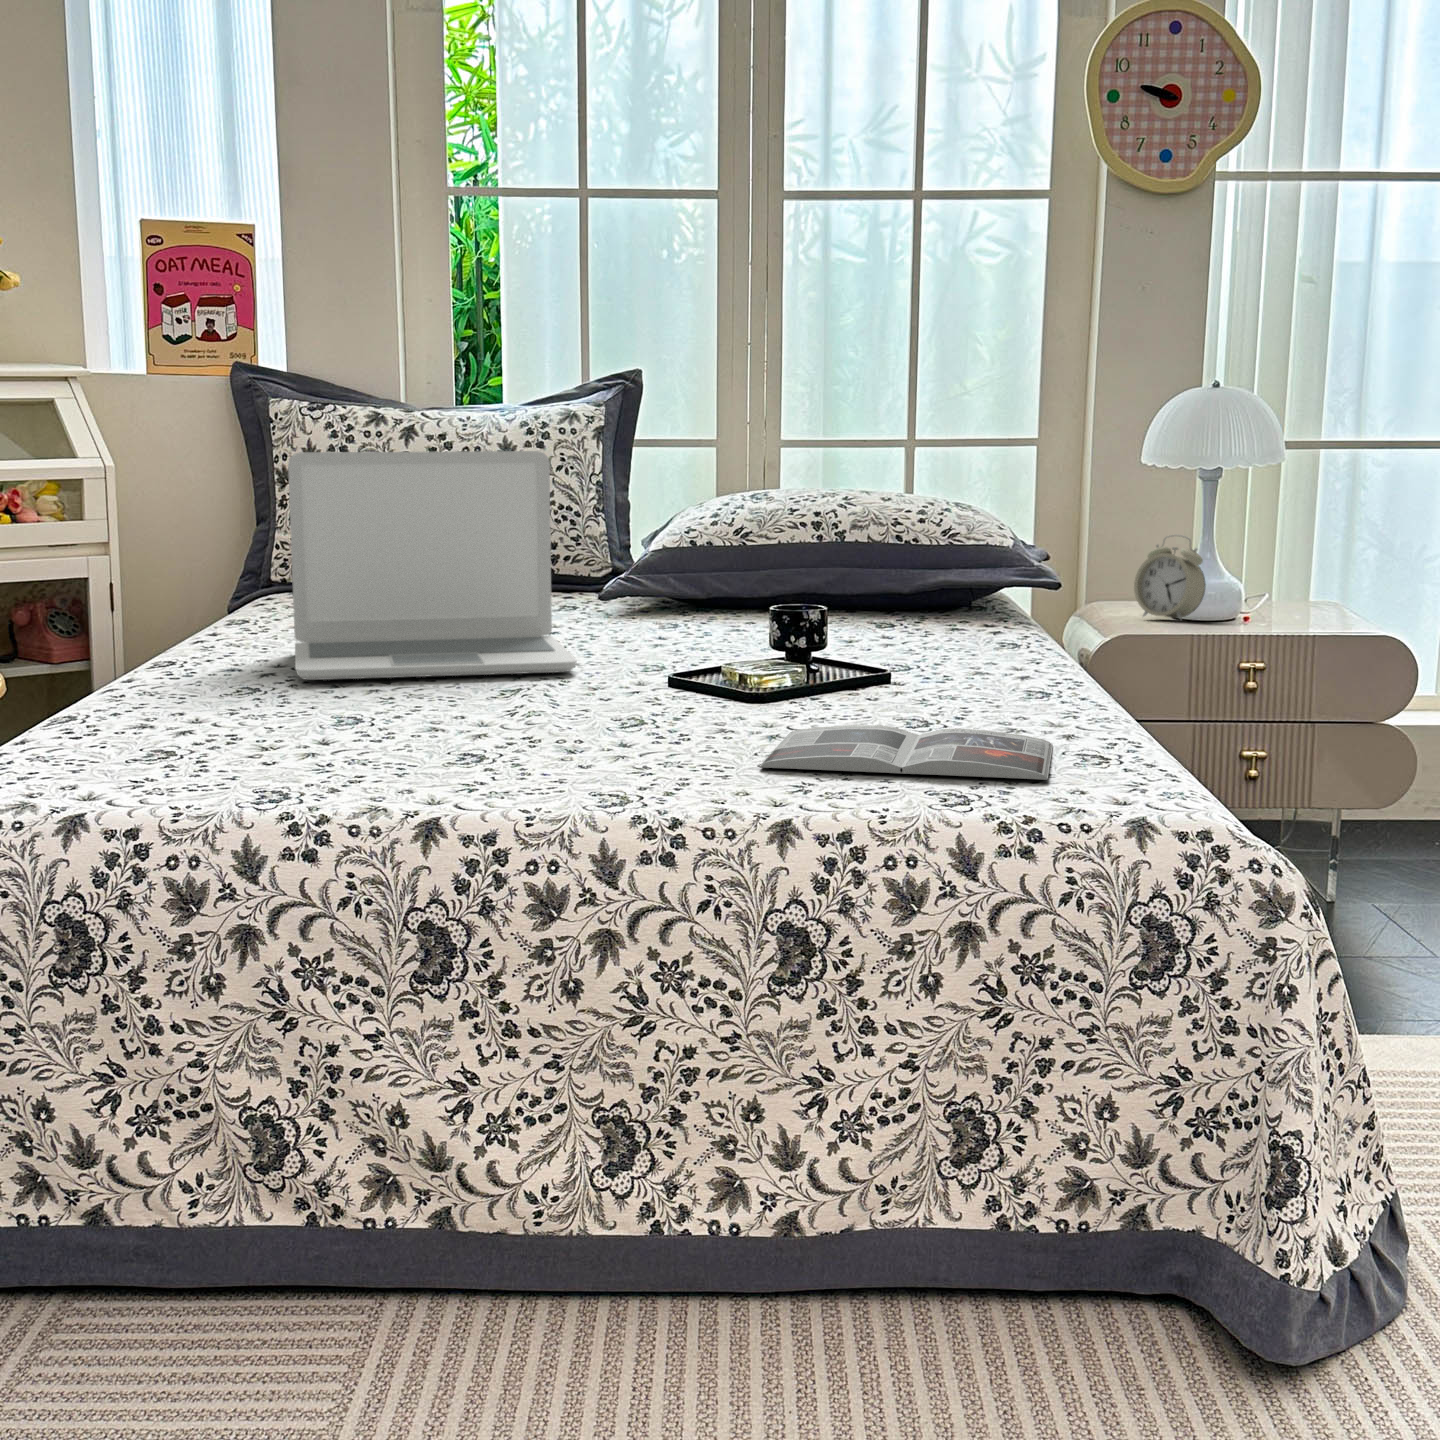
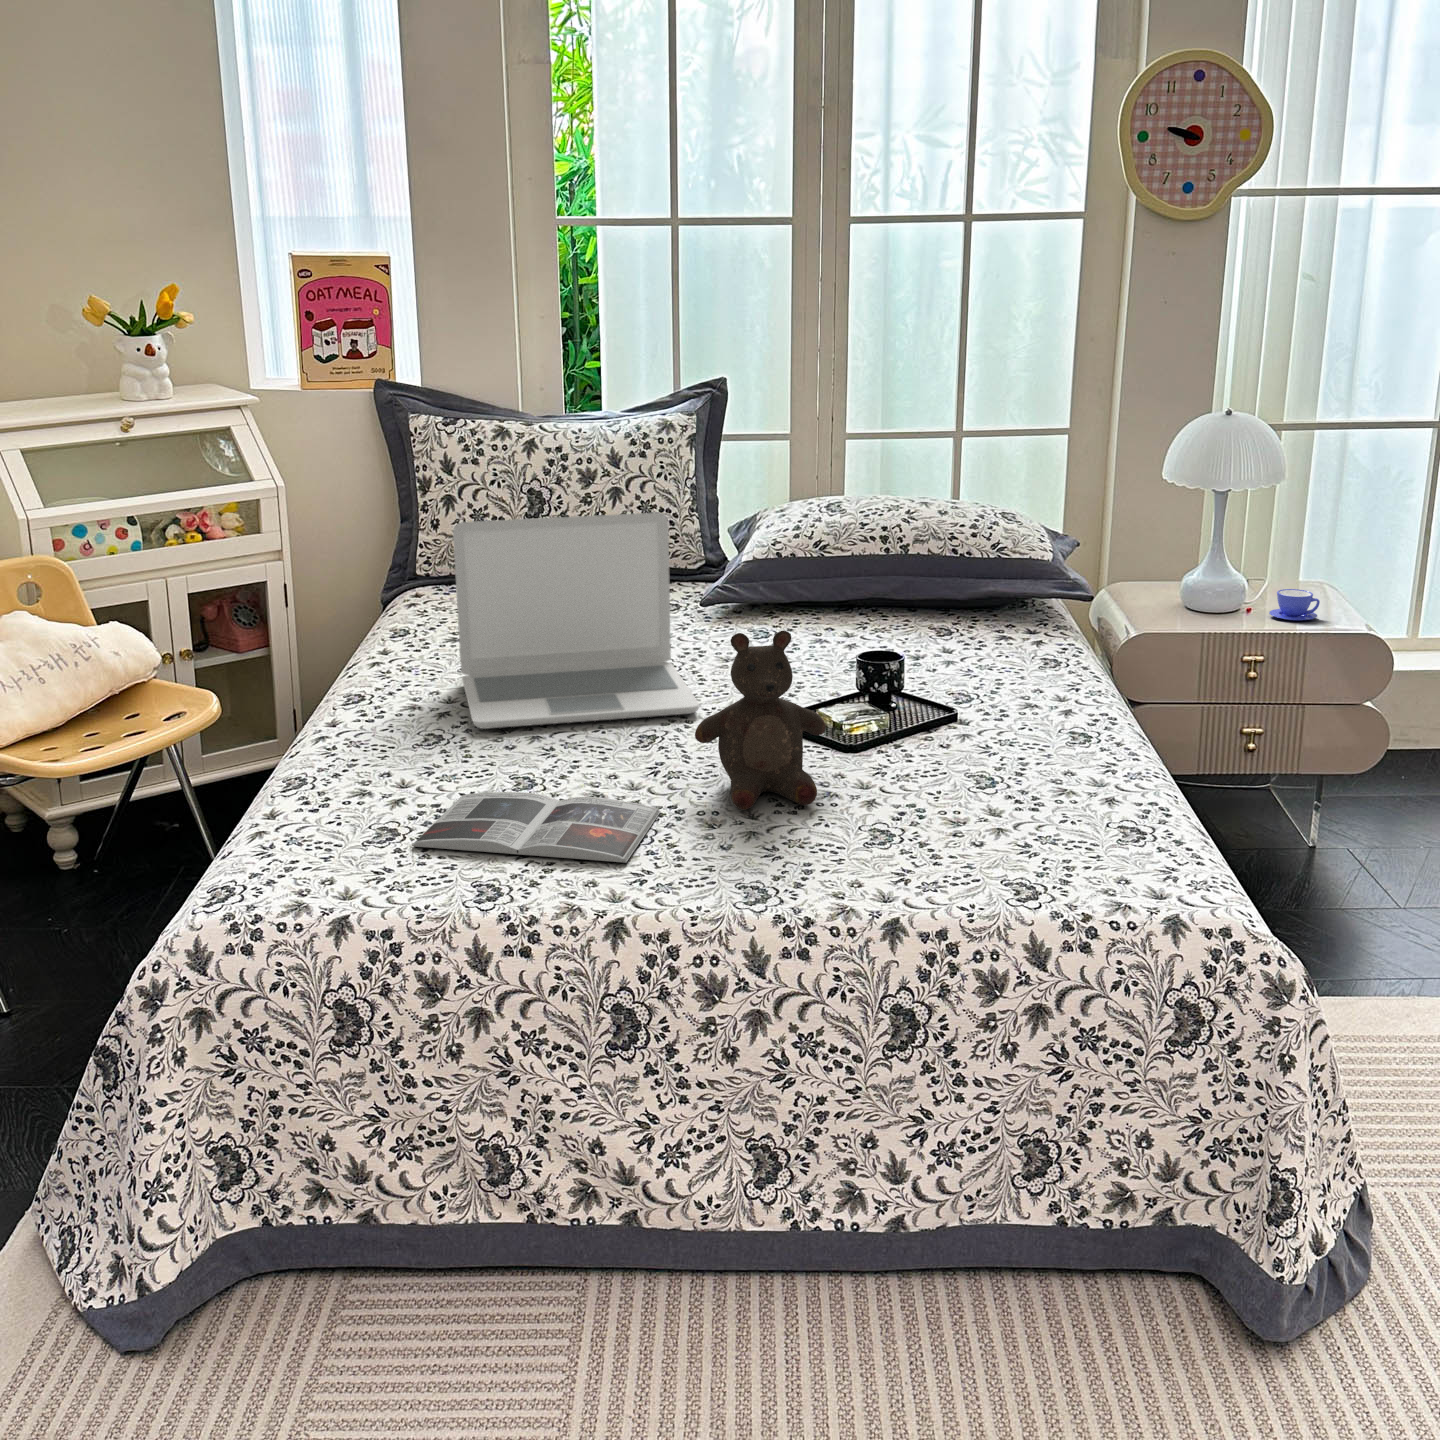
stuffed bear: none [556,523,719,735] -> present [695,631,826,810]
alarm clock: present [1134,535,1206,620] -> none [1151,548,1212,623]
teacup: none [1275,588,1334,622] -> present [1269,589,1320,621]
magazine: present [759,725,1053,780] -> present [412,792,661,863]

